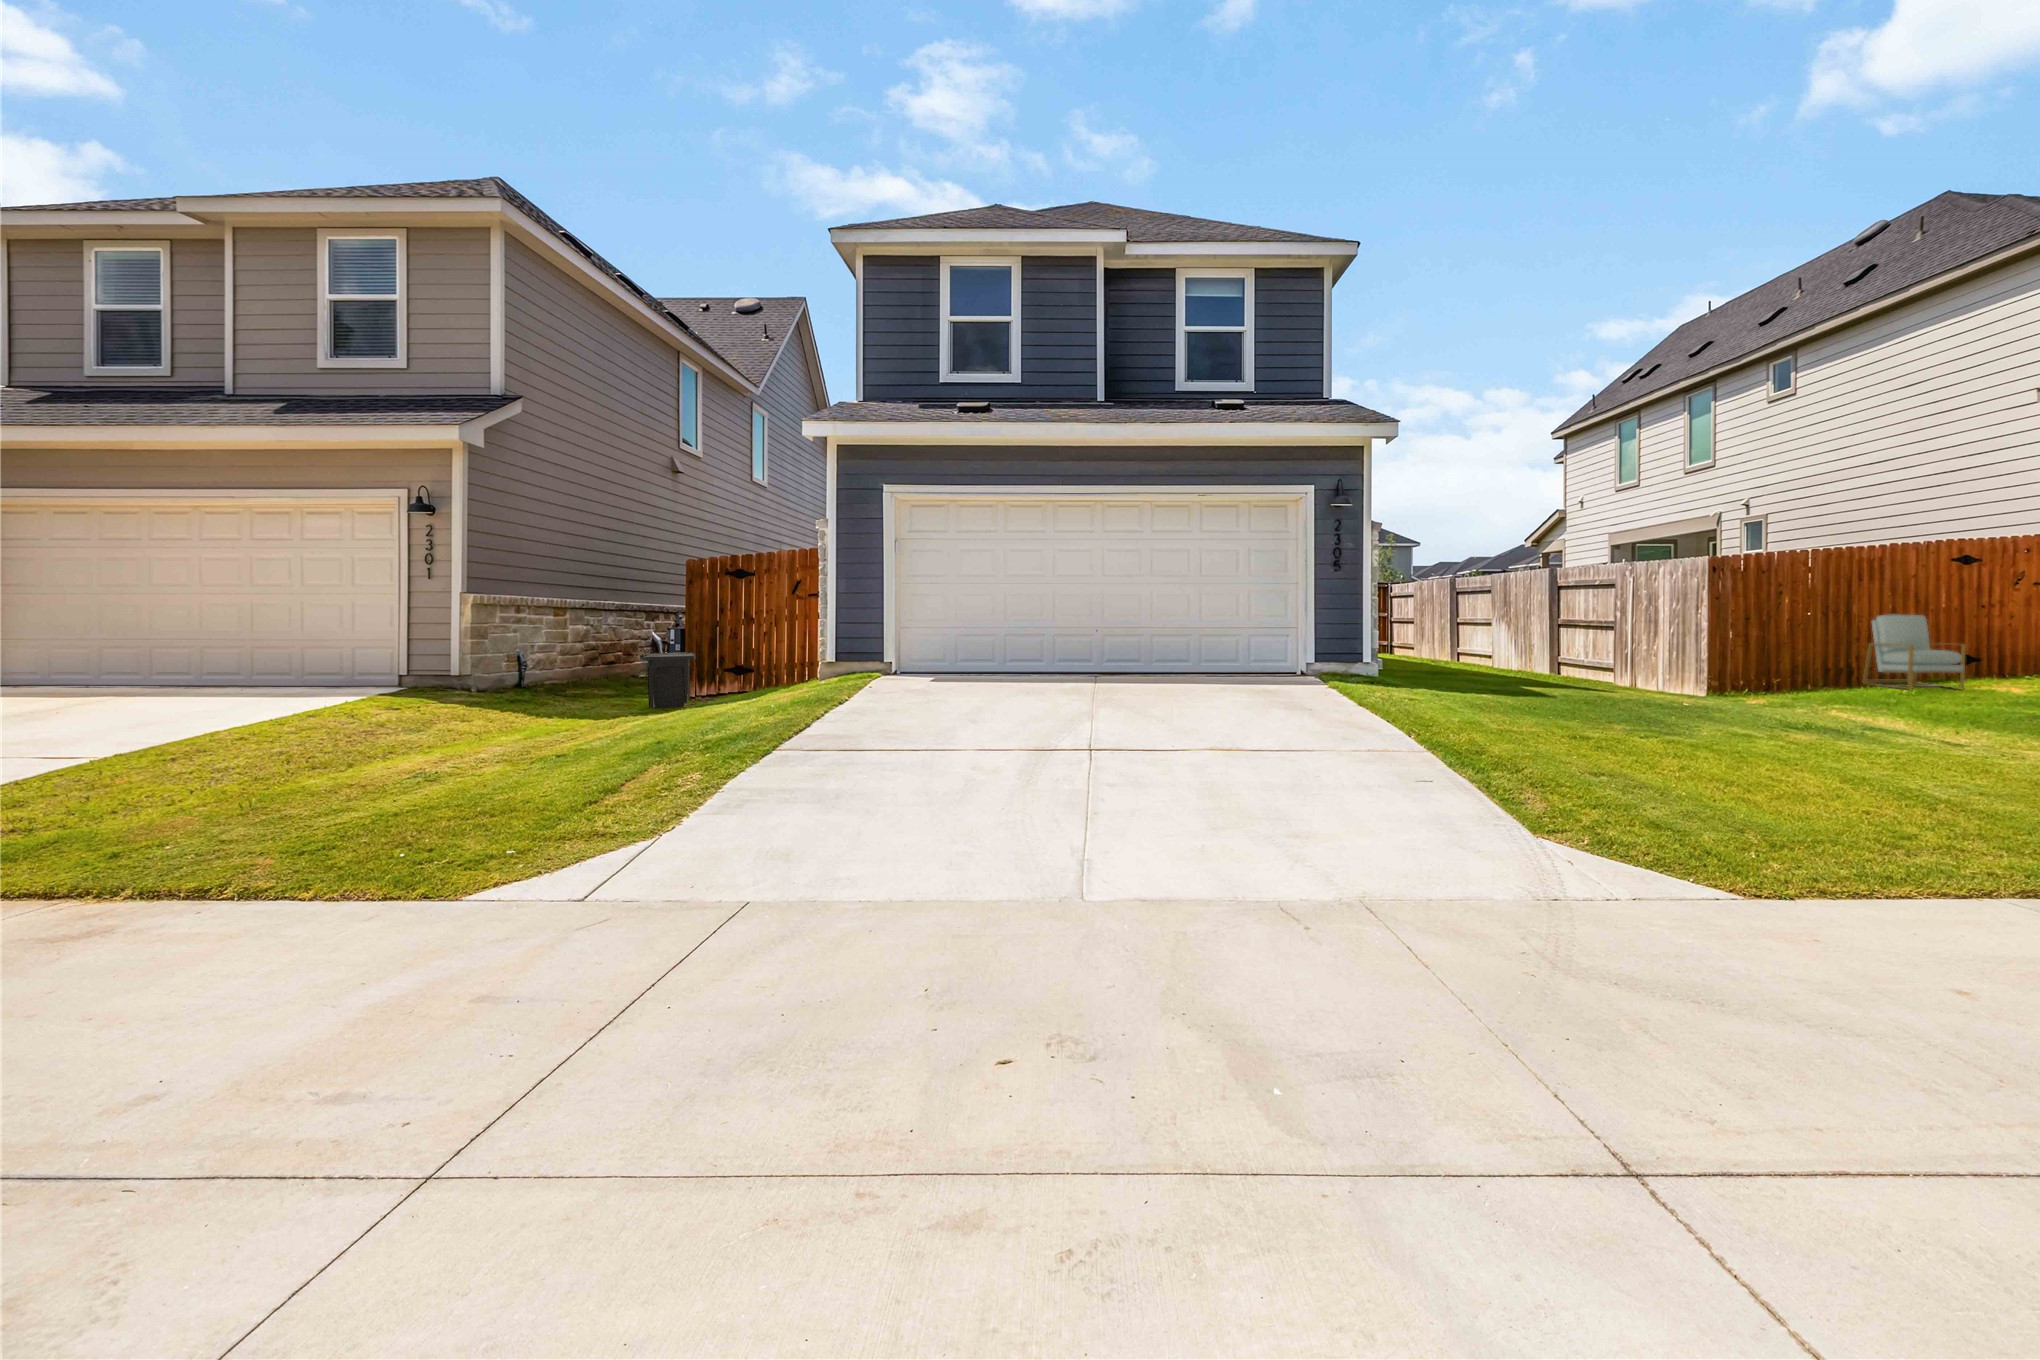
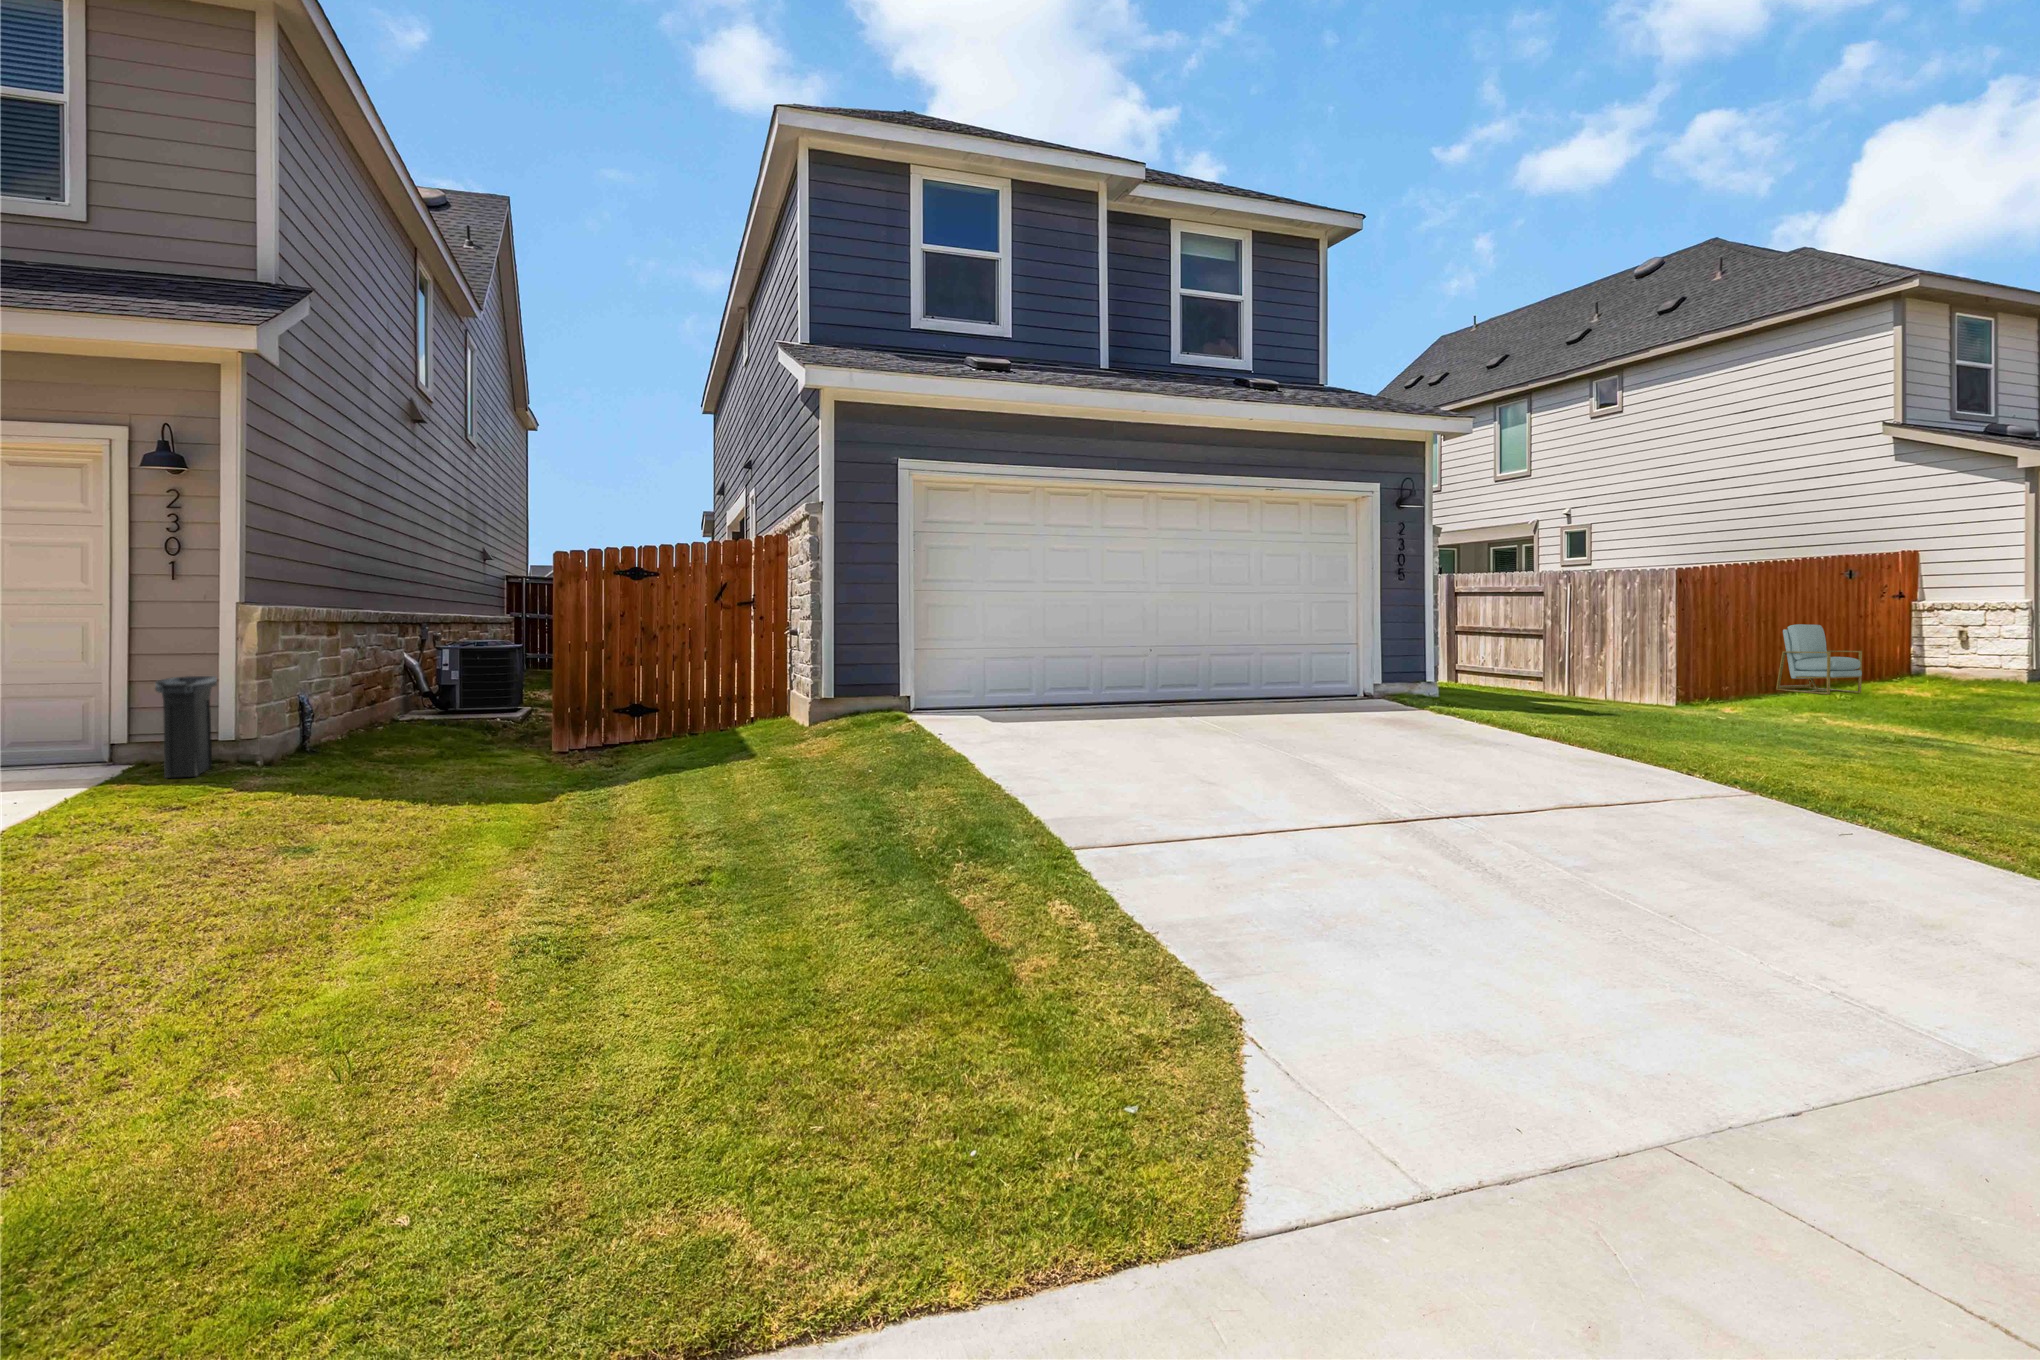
trash can: present [640,652,696,708] -> present [155,676,217,778]

